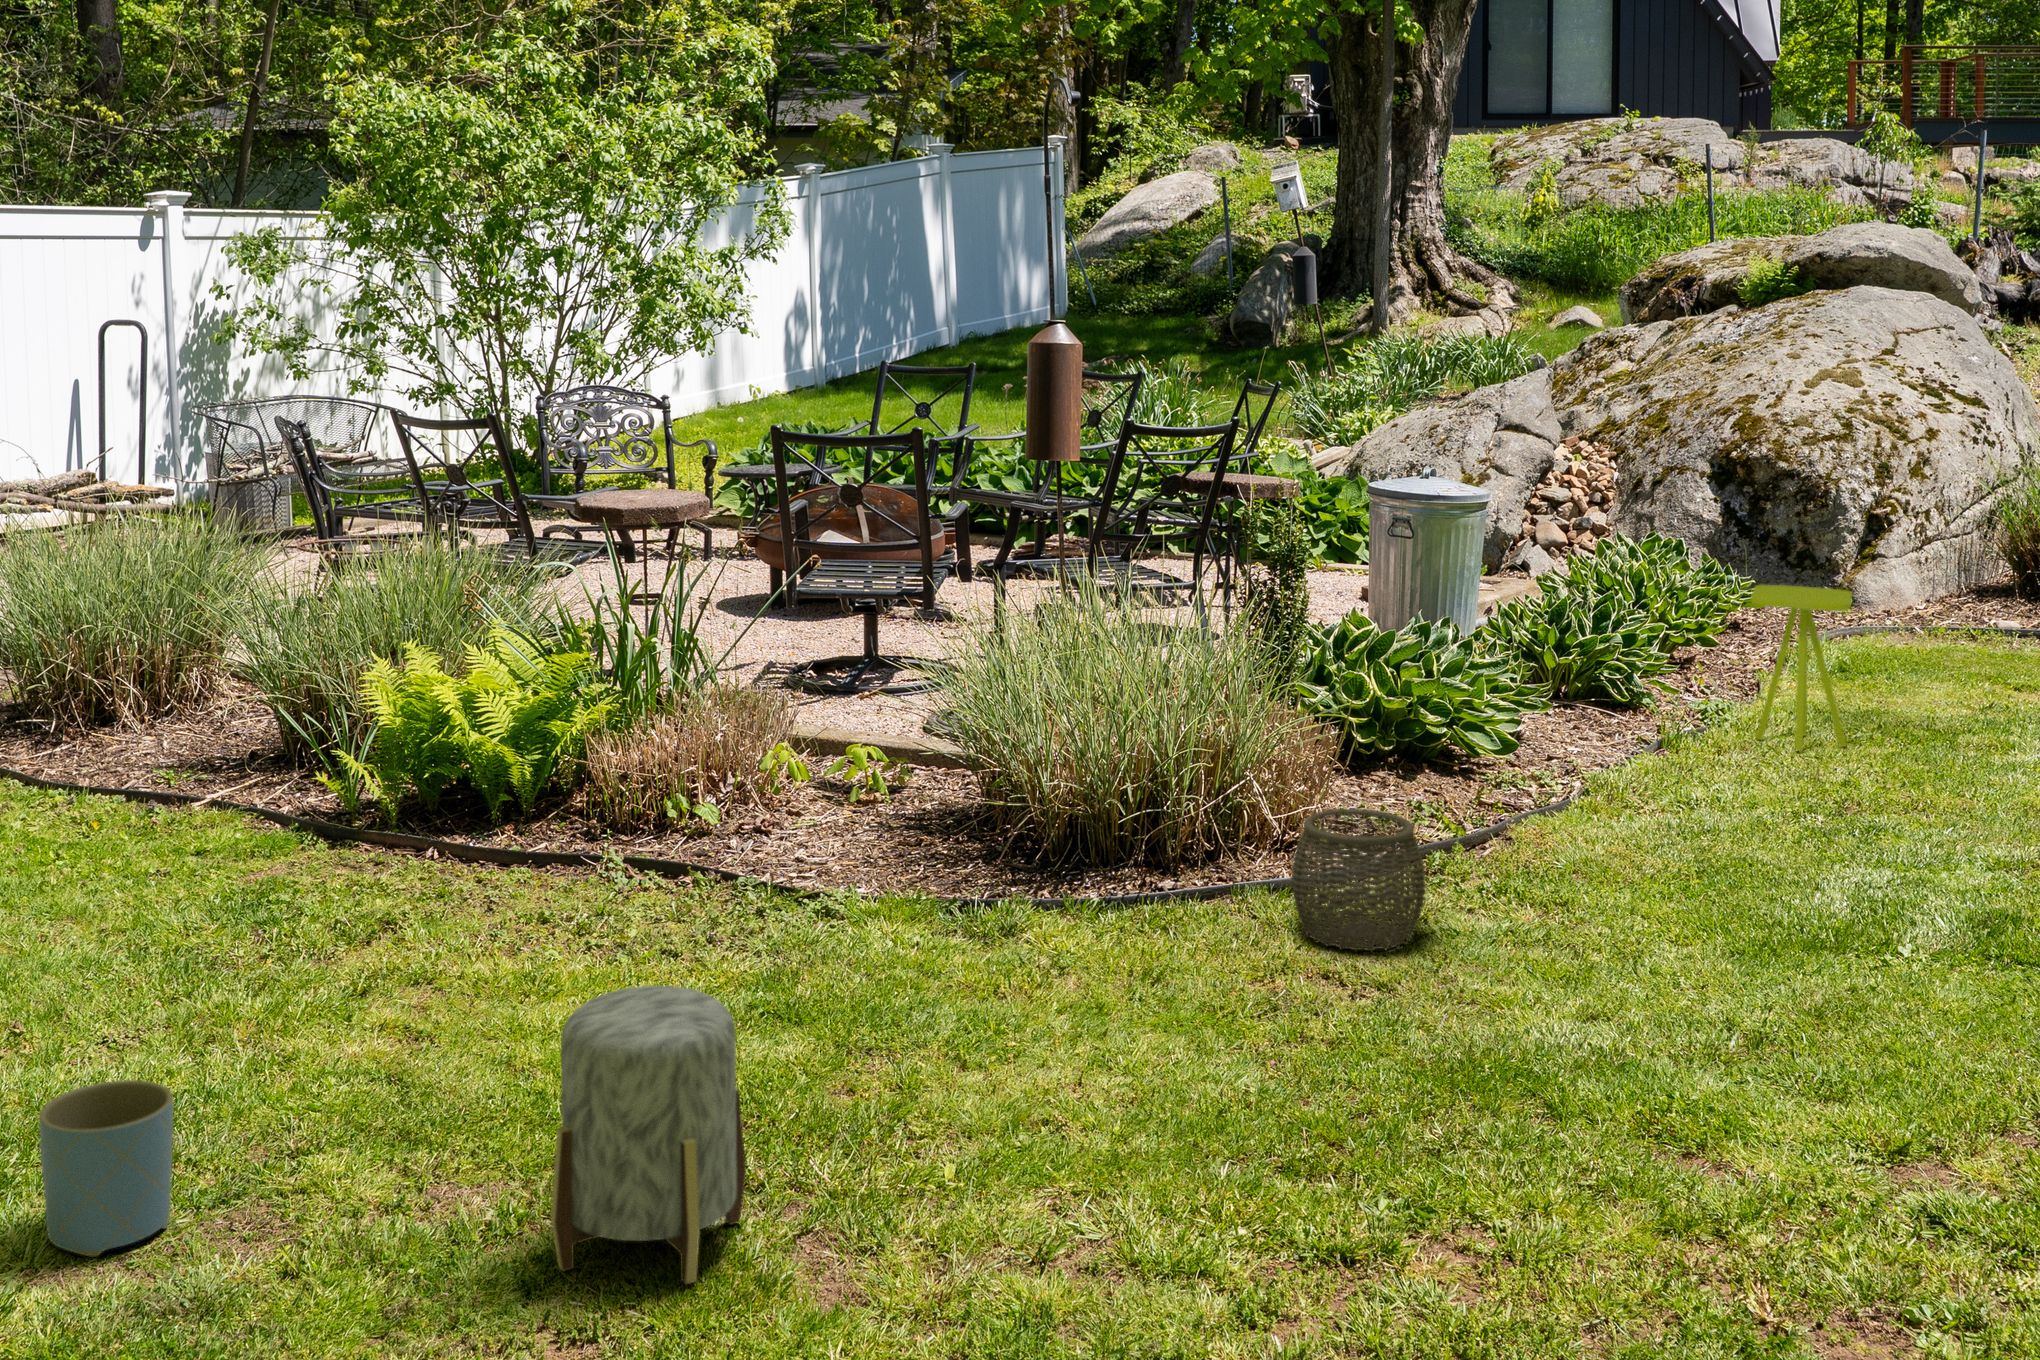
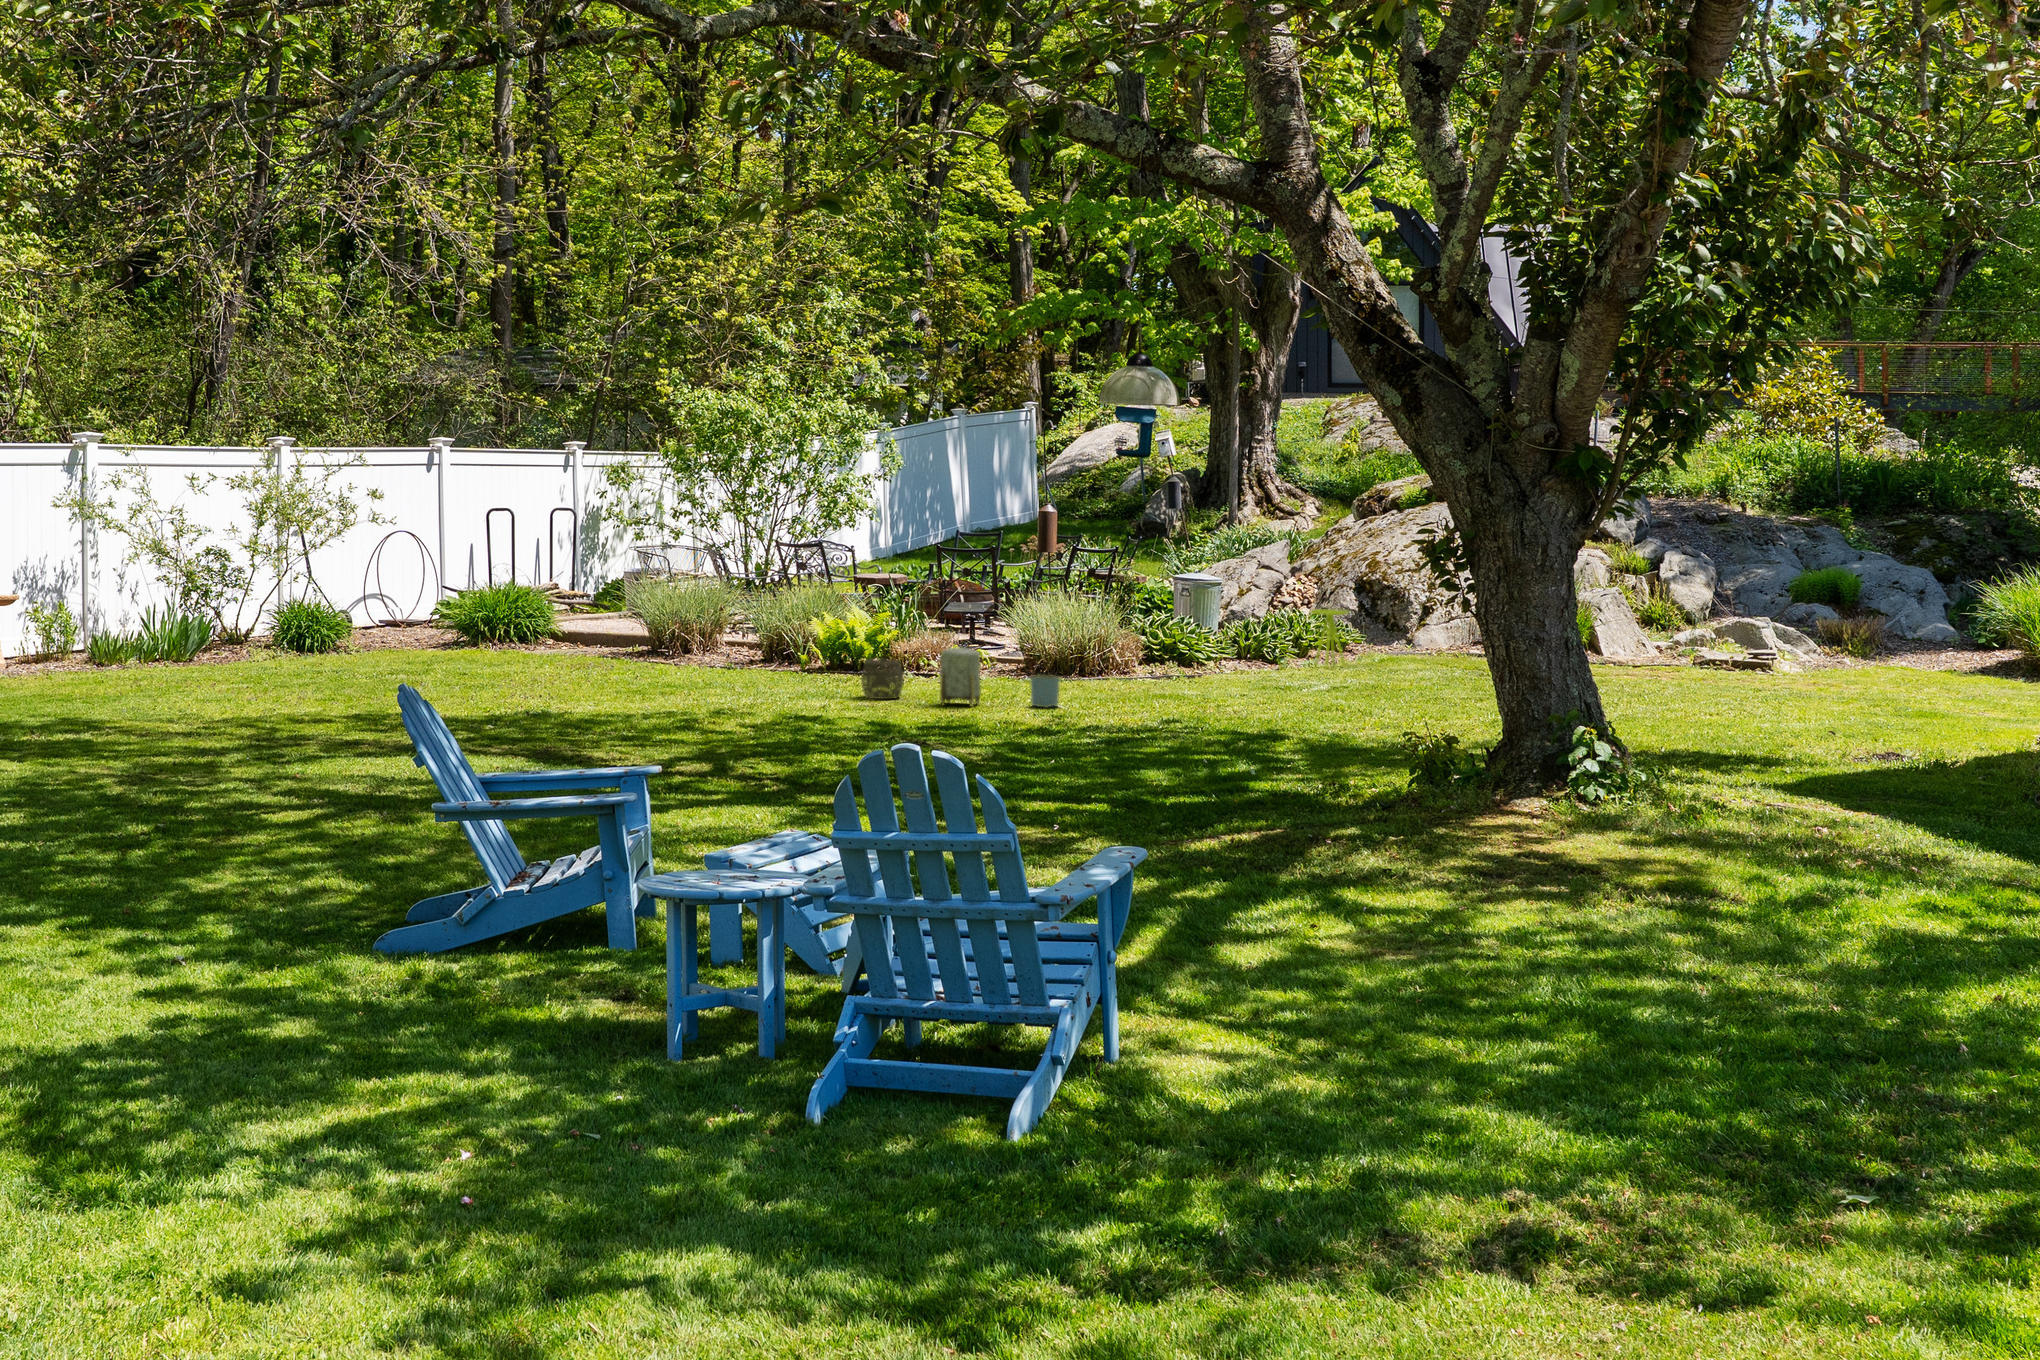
woven basket: present [1291,809,1426,951] -> present [861,659,904,700]
planter: present [39,1080,173,1257] -> present [1031,675,1060,708]

